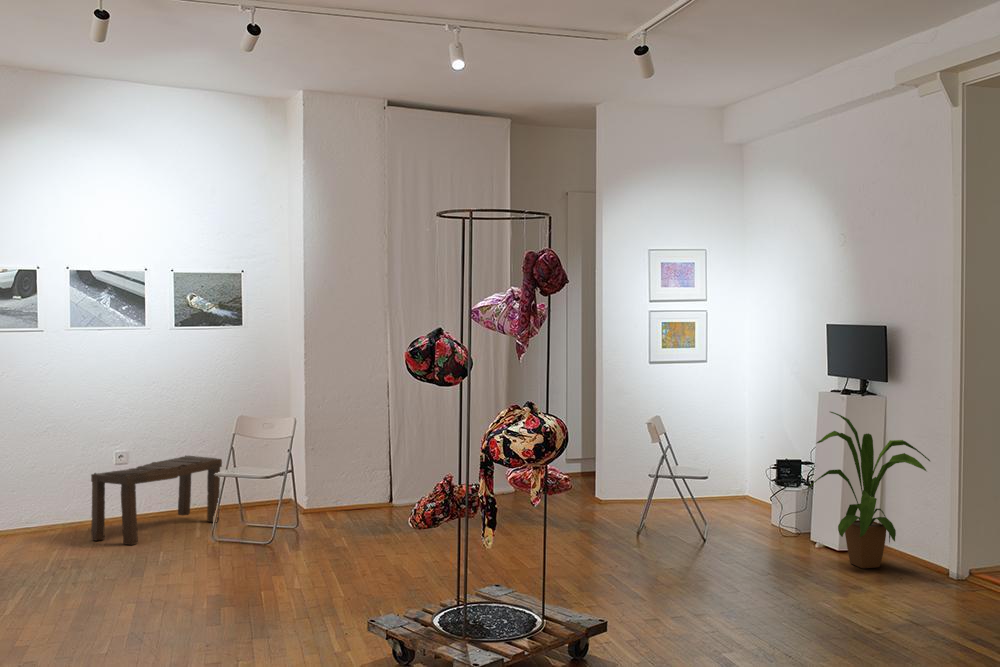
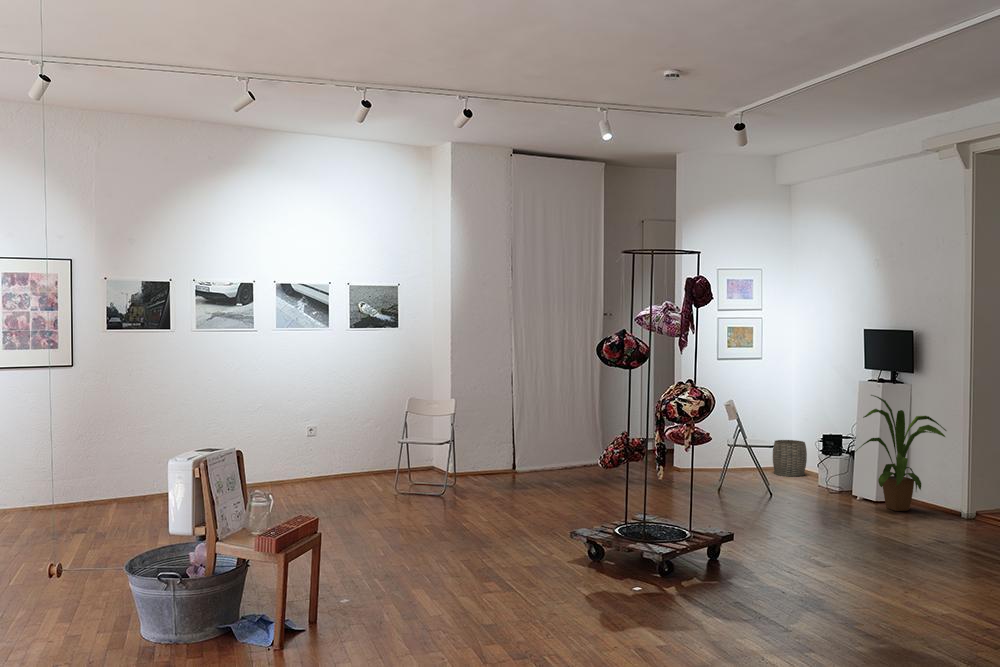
bench: present [91,456,222,545] -> none [300,430,390,496]
woven basket: none [719,464,761,511] -> present [773,440,807,477]

